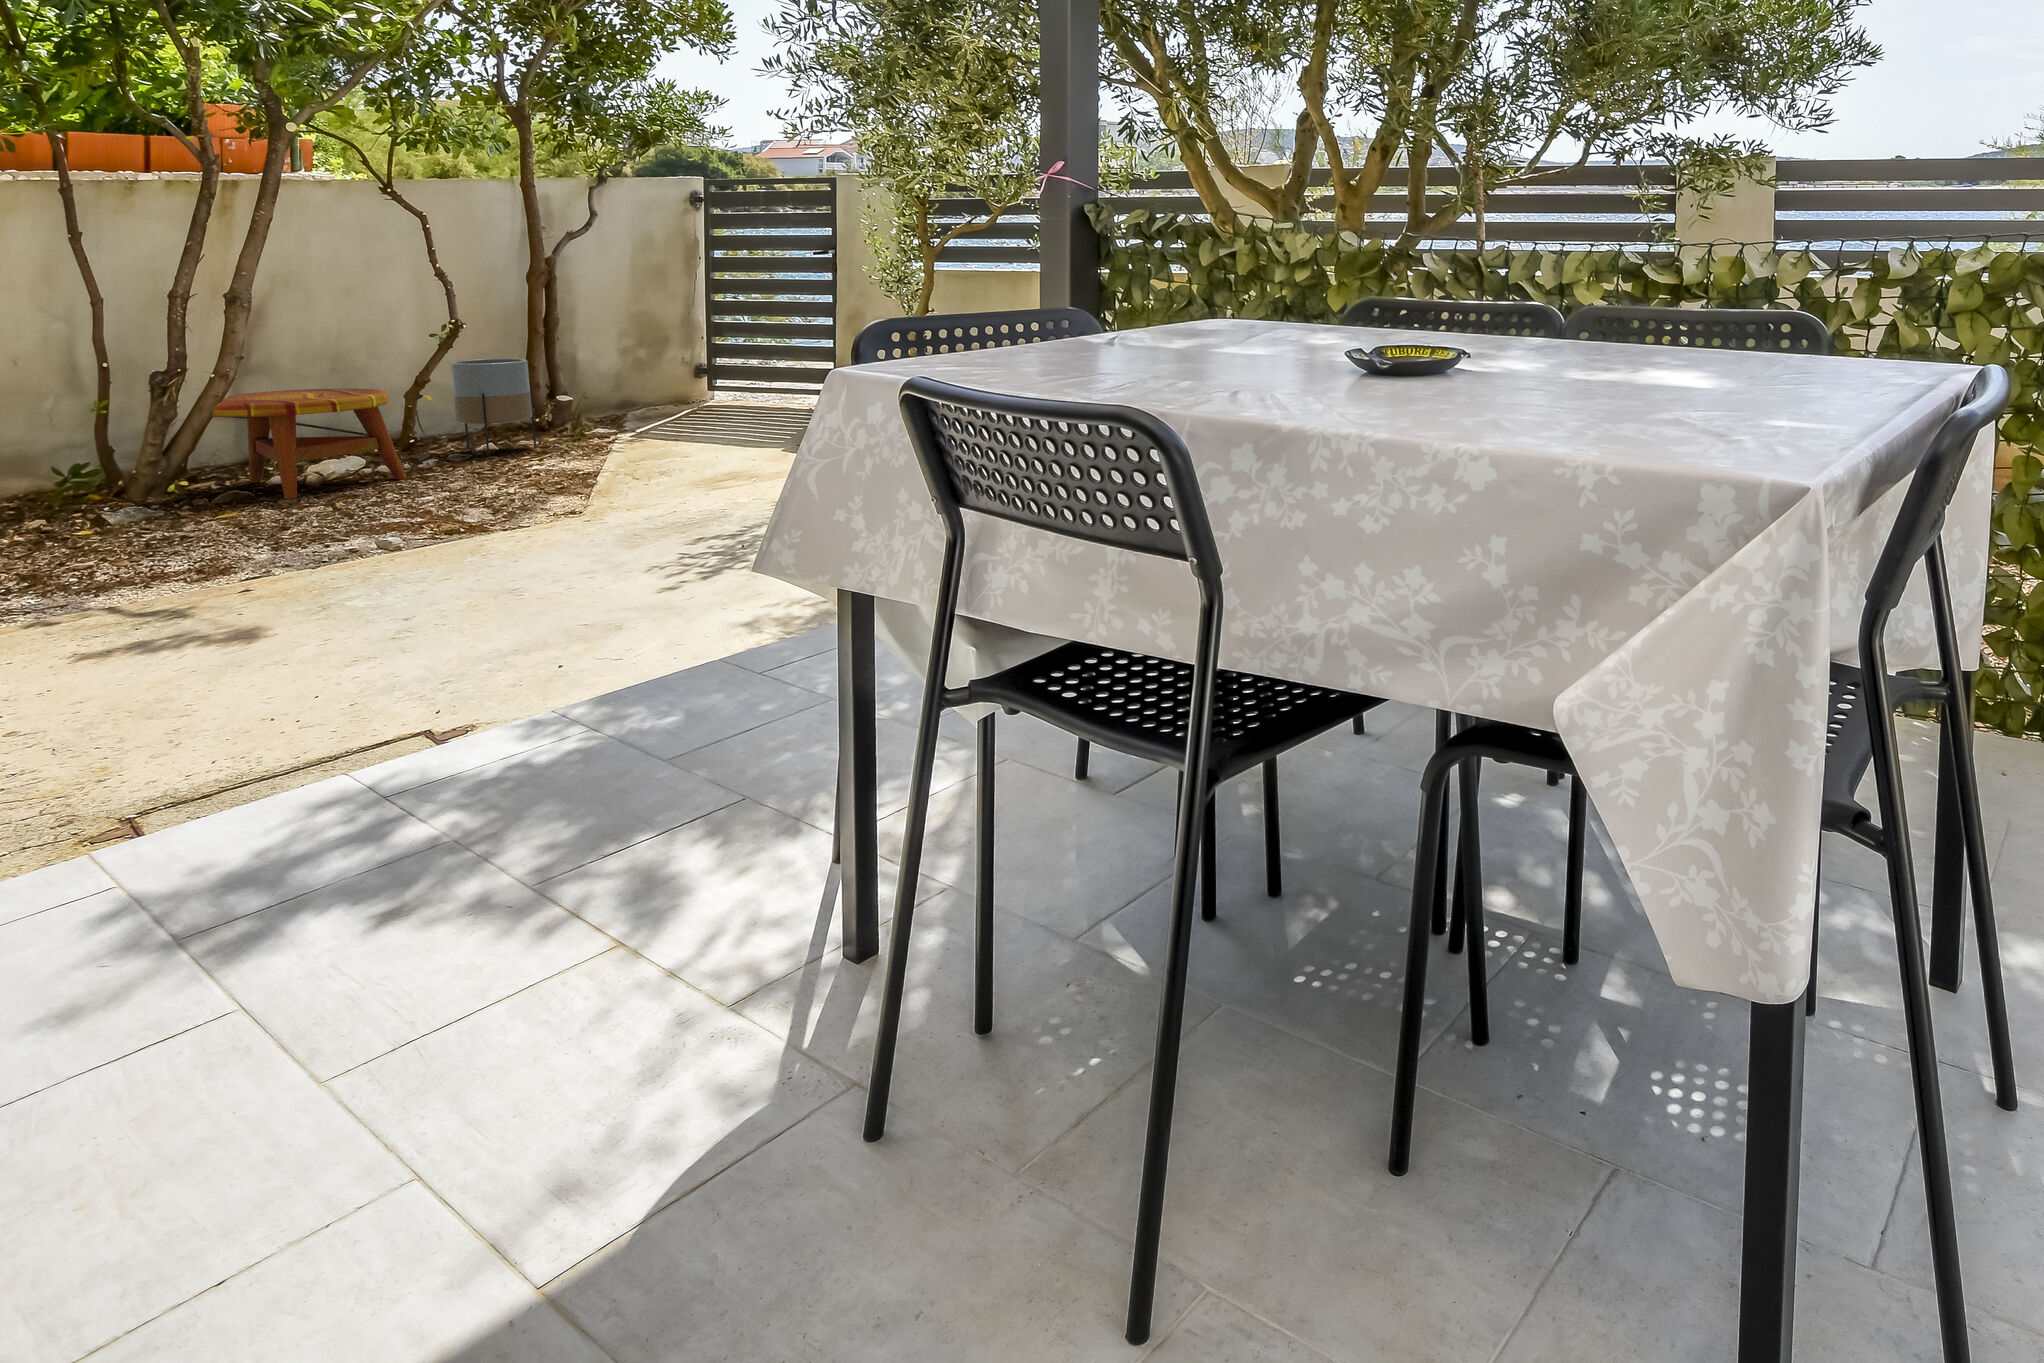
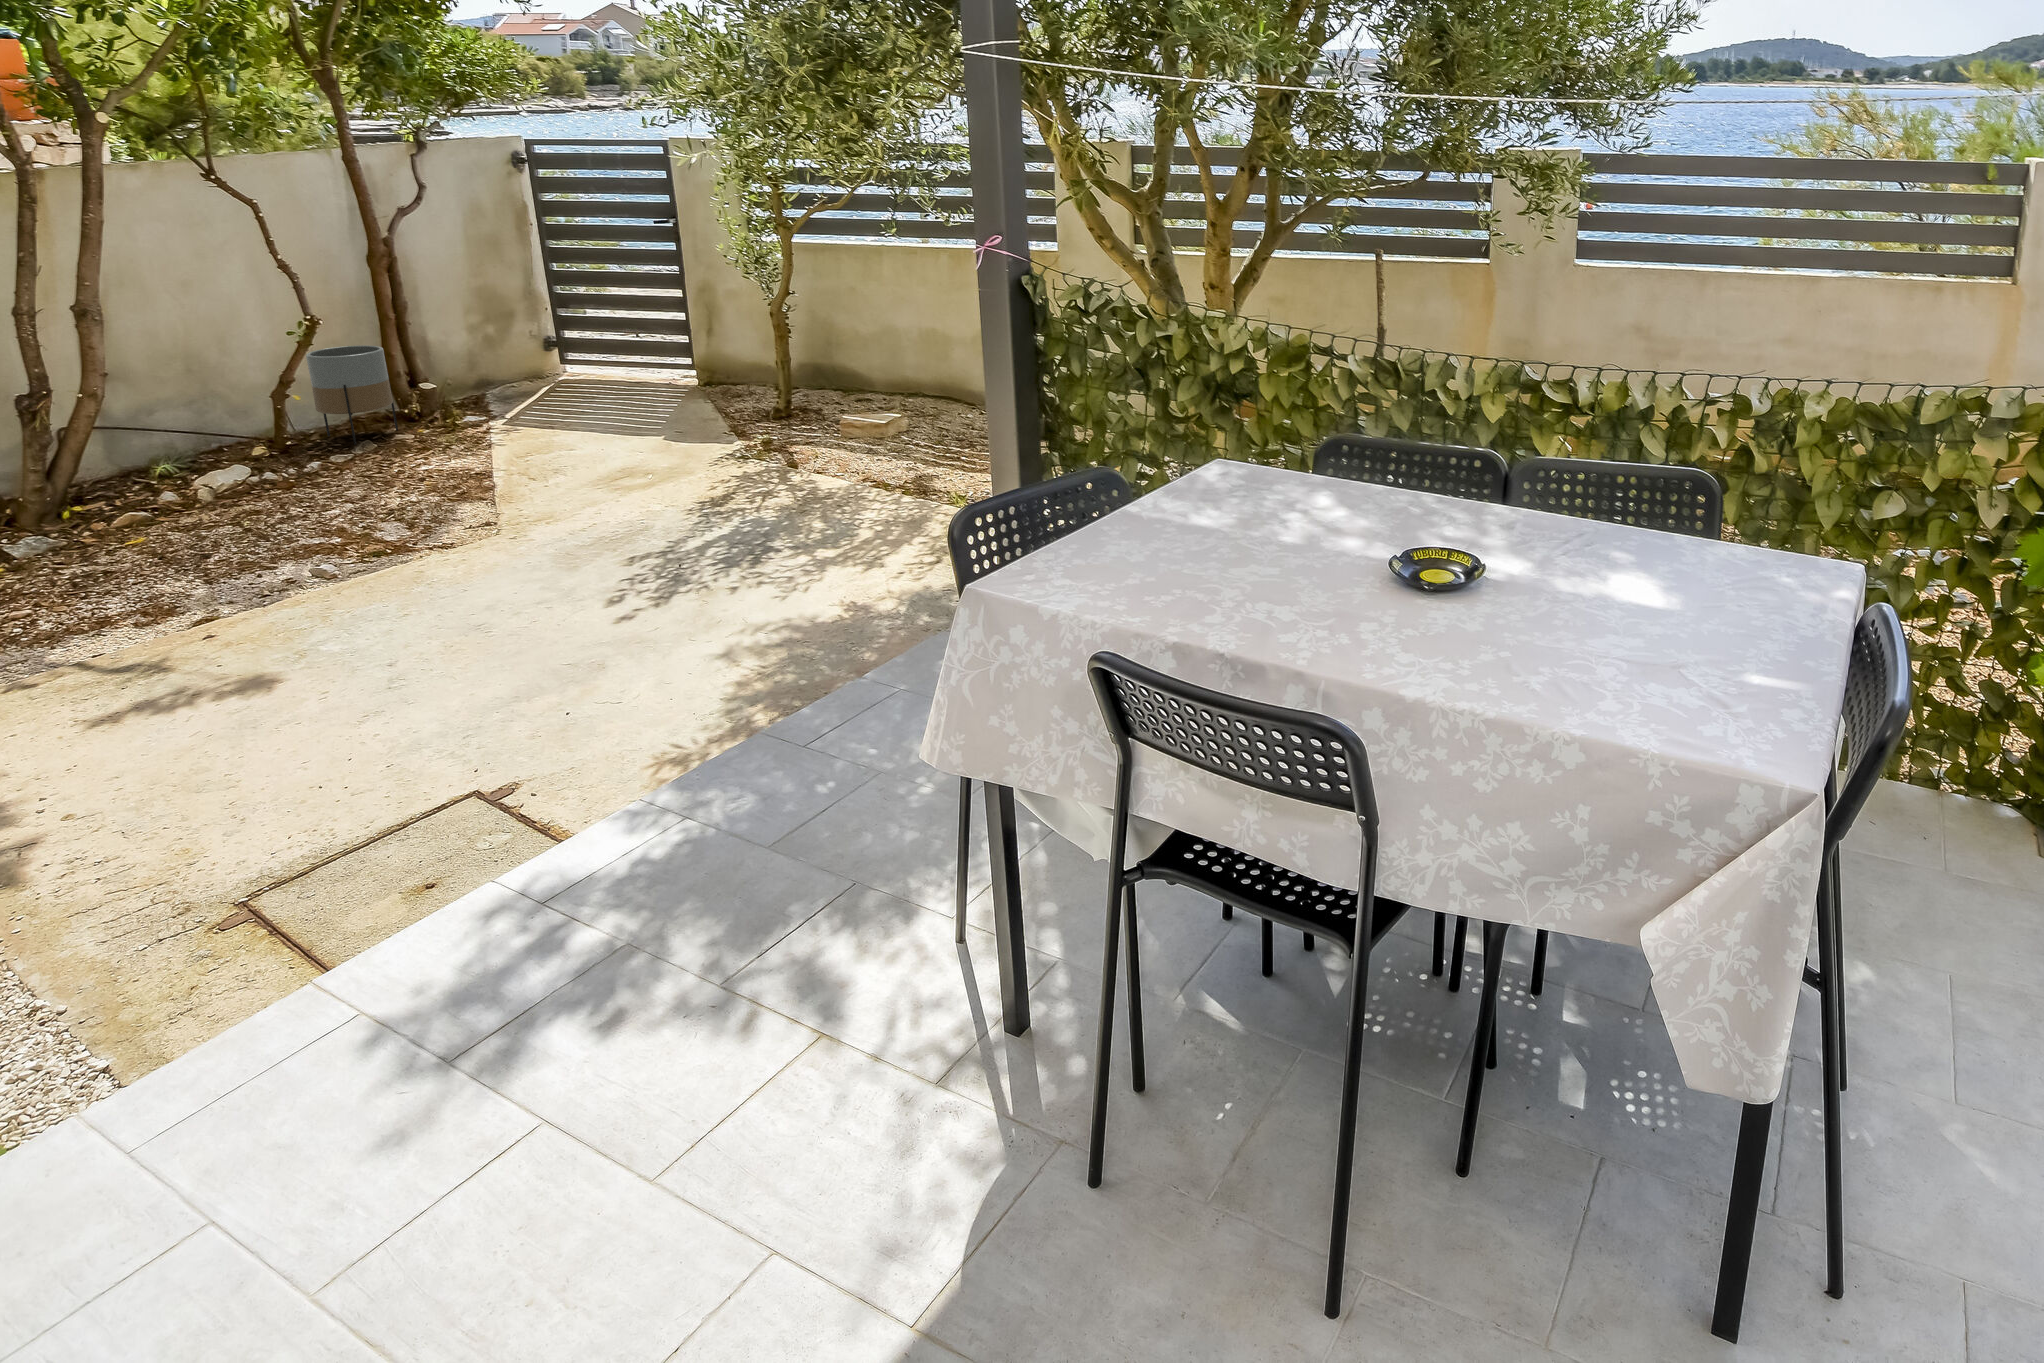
side table: present [212,388,406,499] -> none [65,393,288,514]

